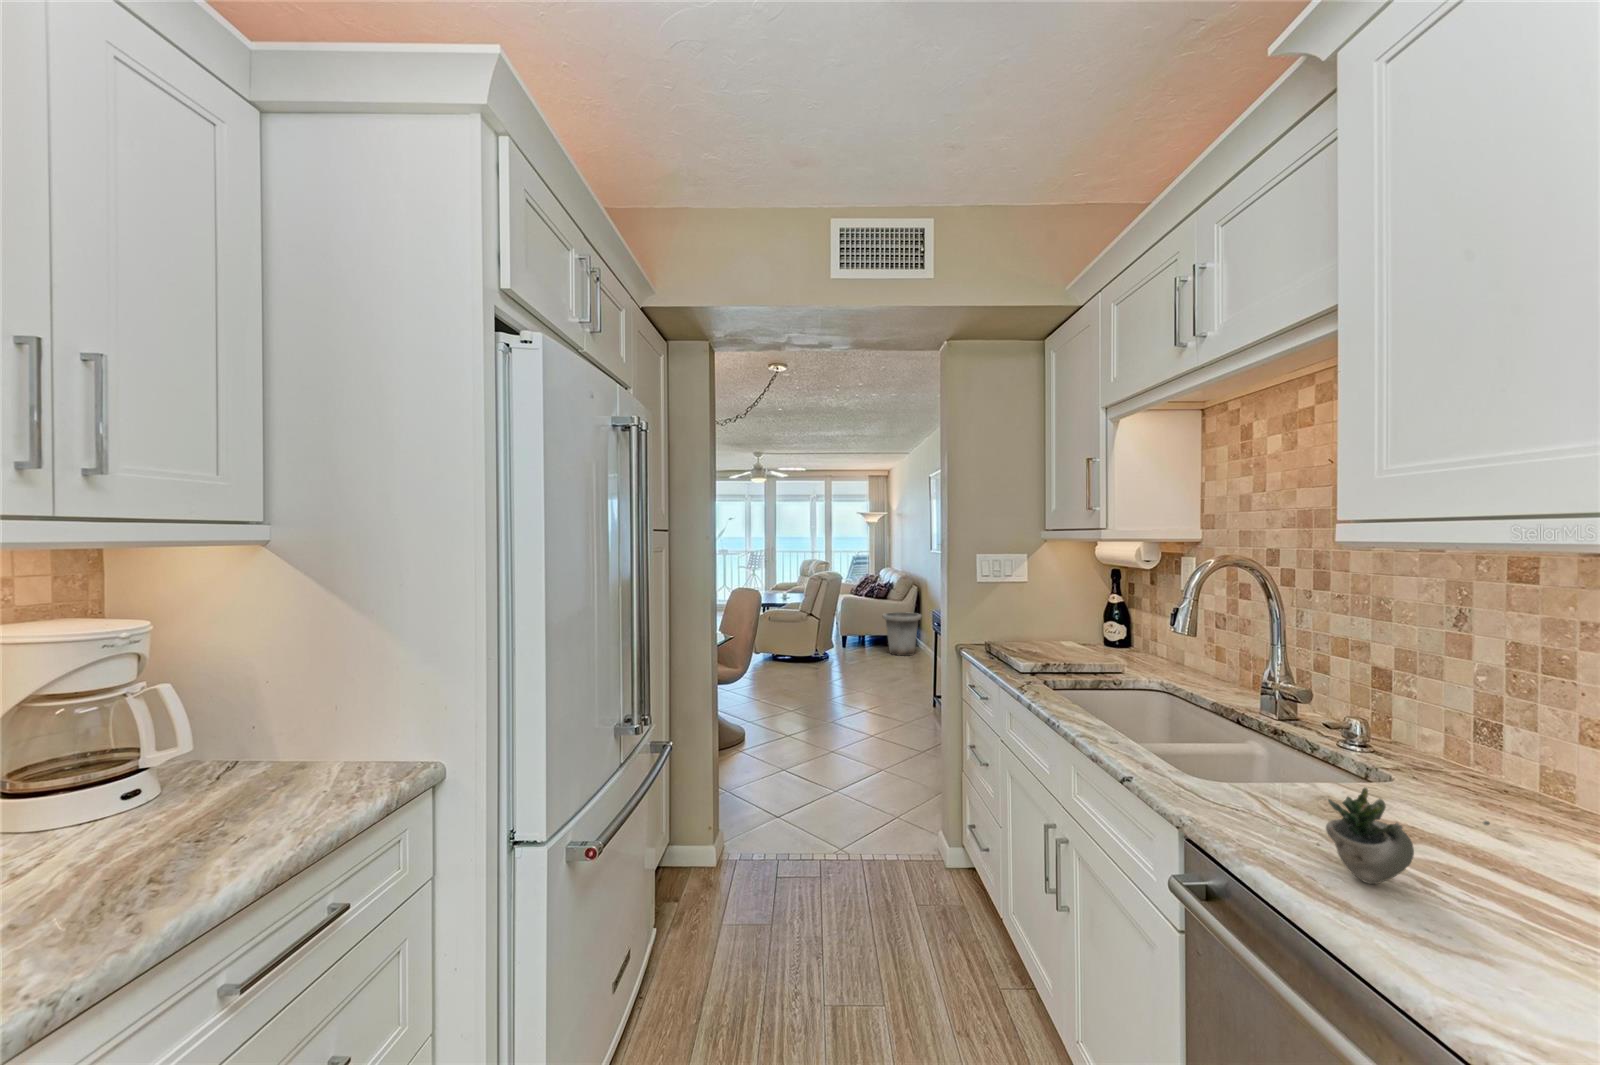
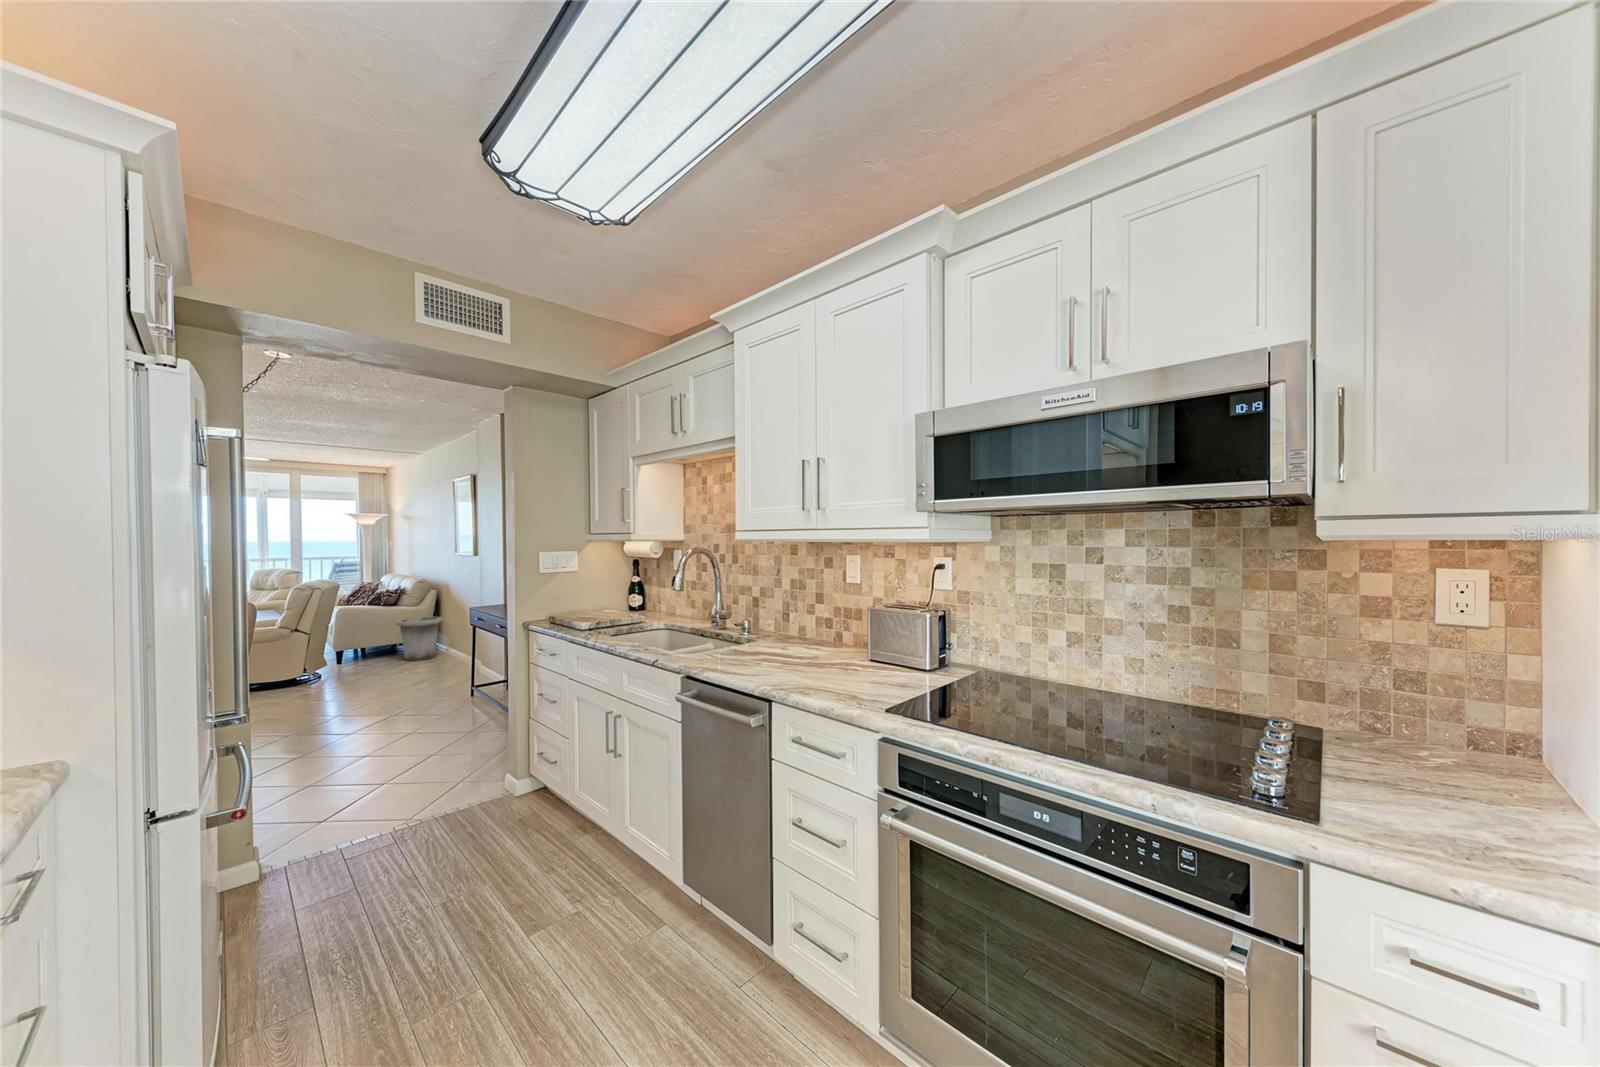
succulent plant: present [1326,787,1490,884] -> none [733,631,773,666]

